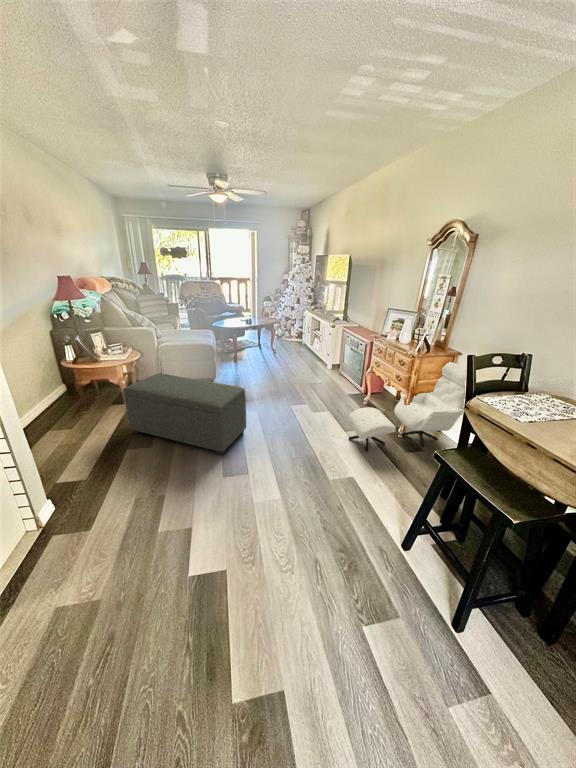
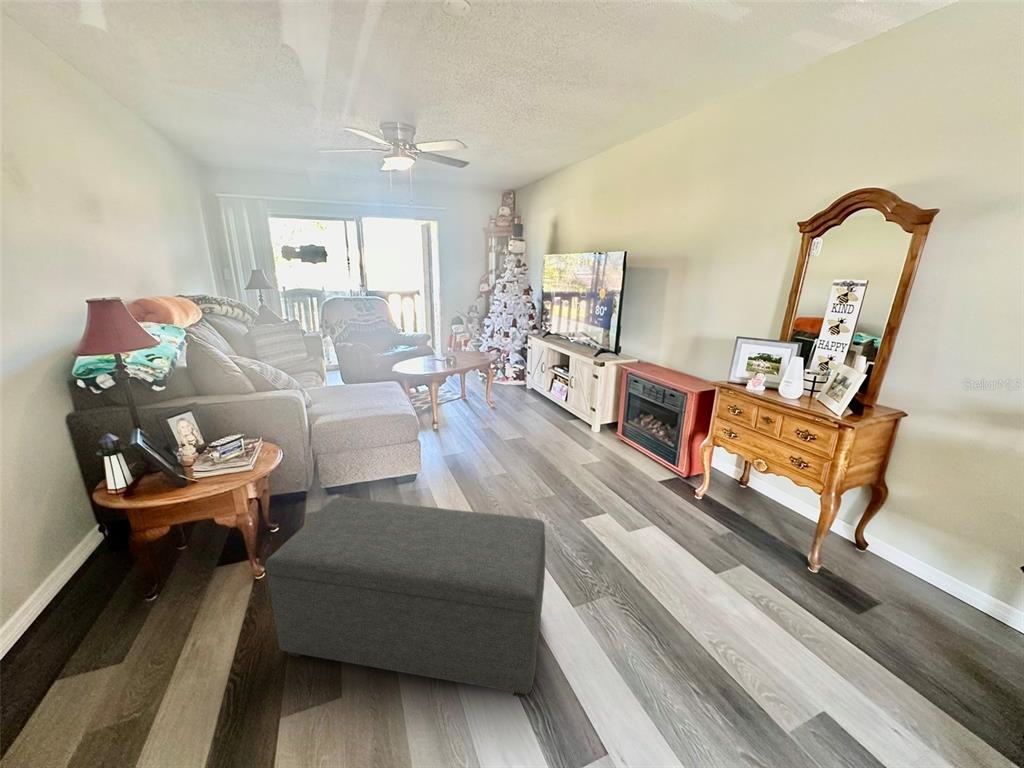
armchair: present [349,362,466,451] -> none [730,424,970,623]

